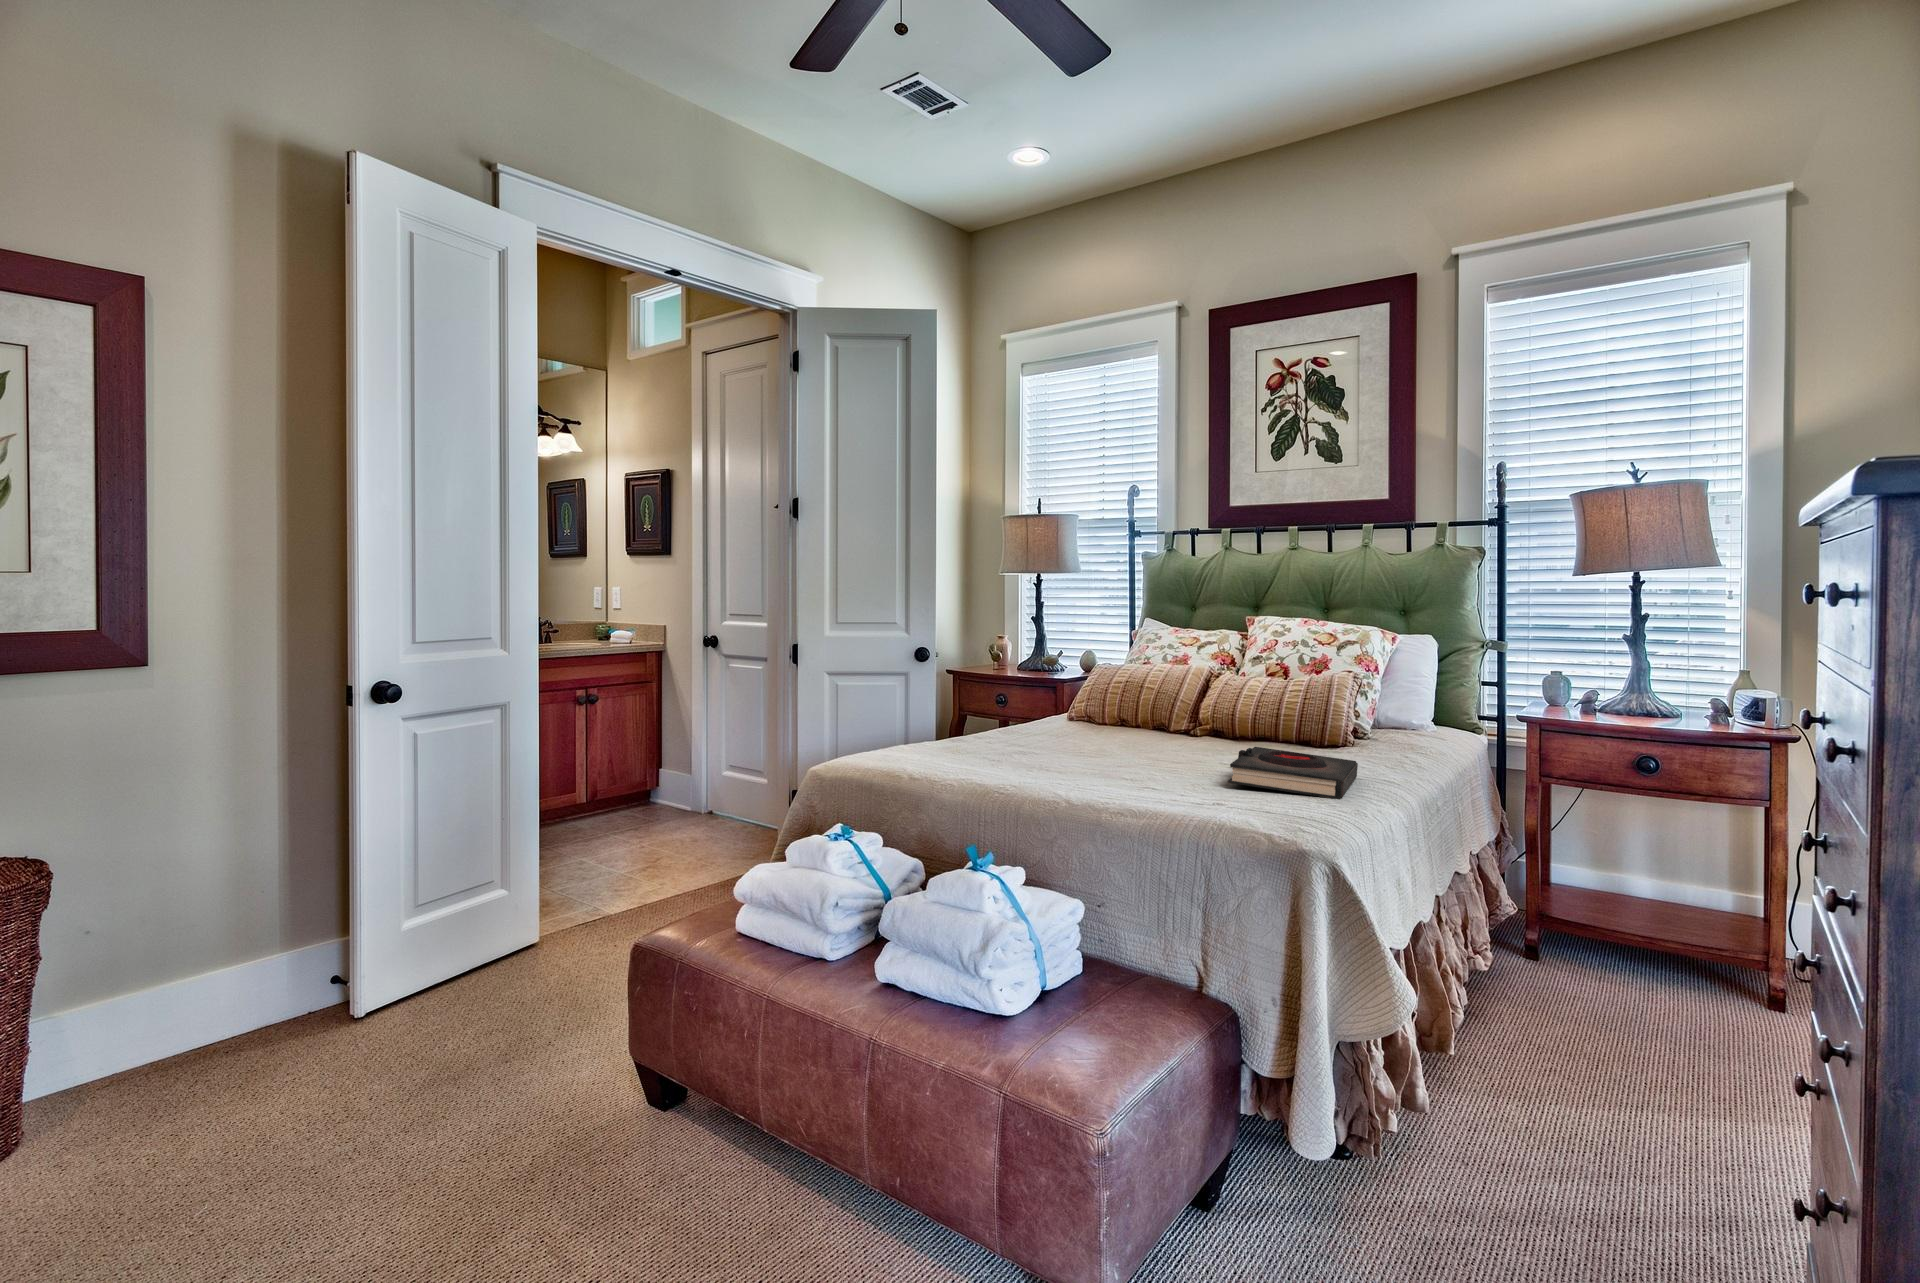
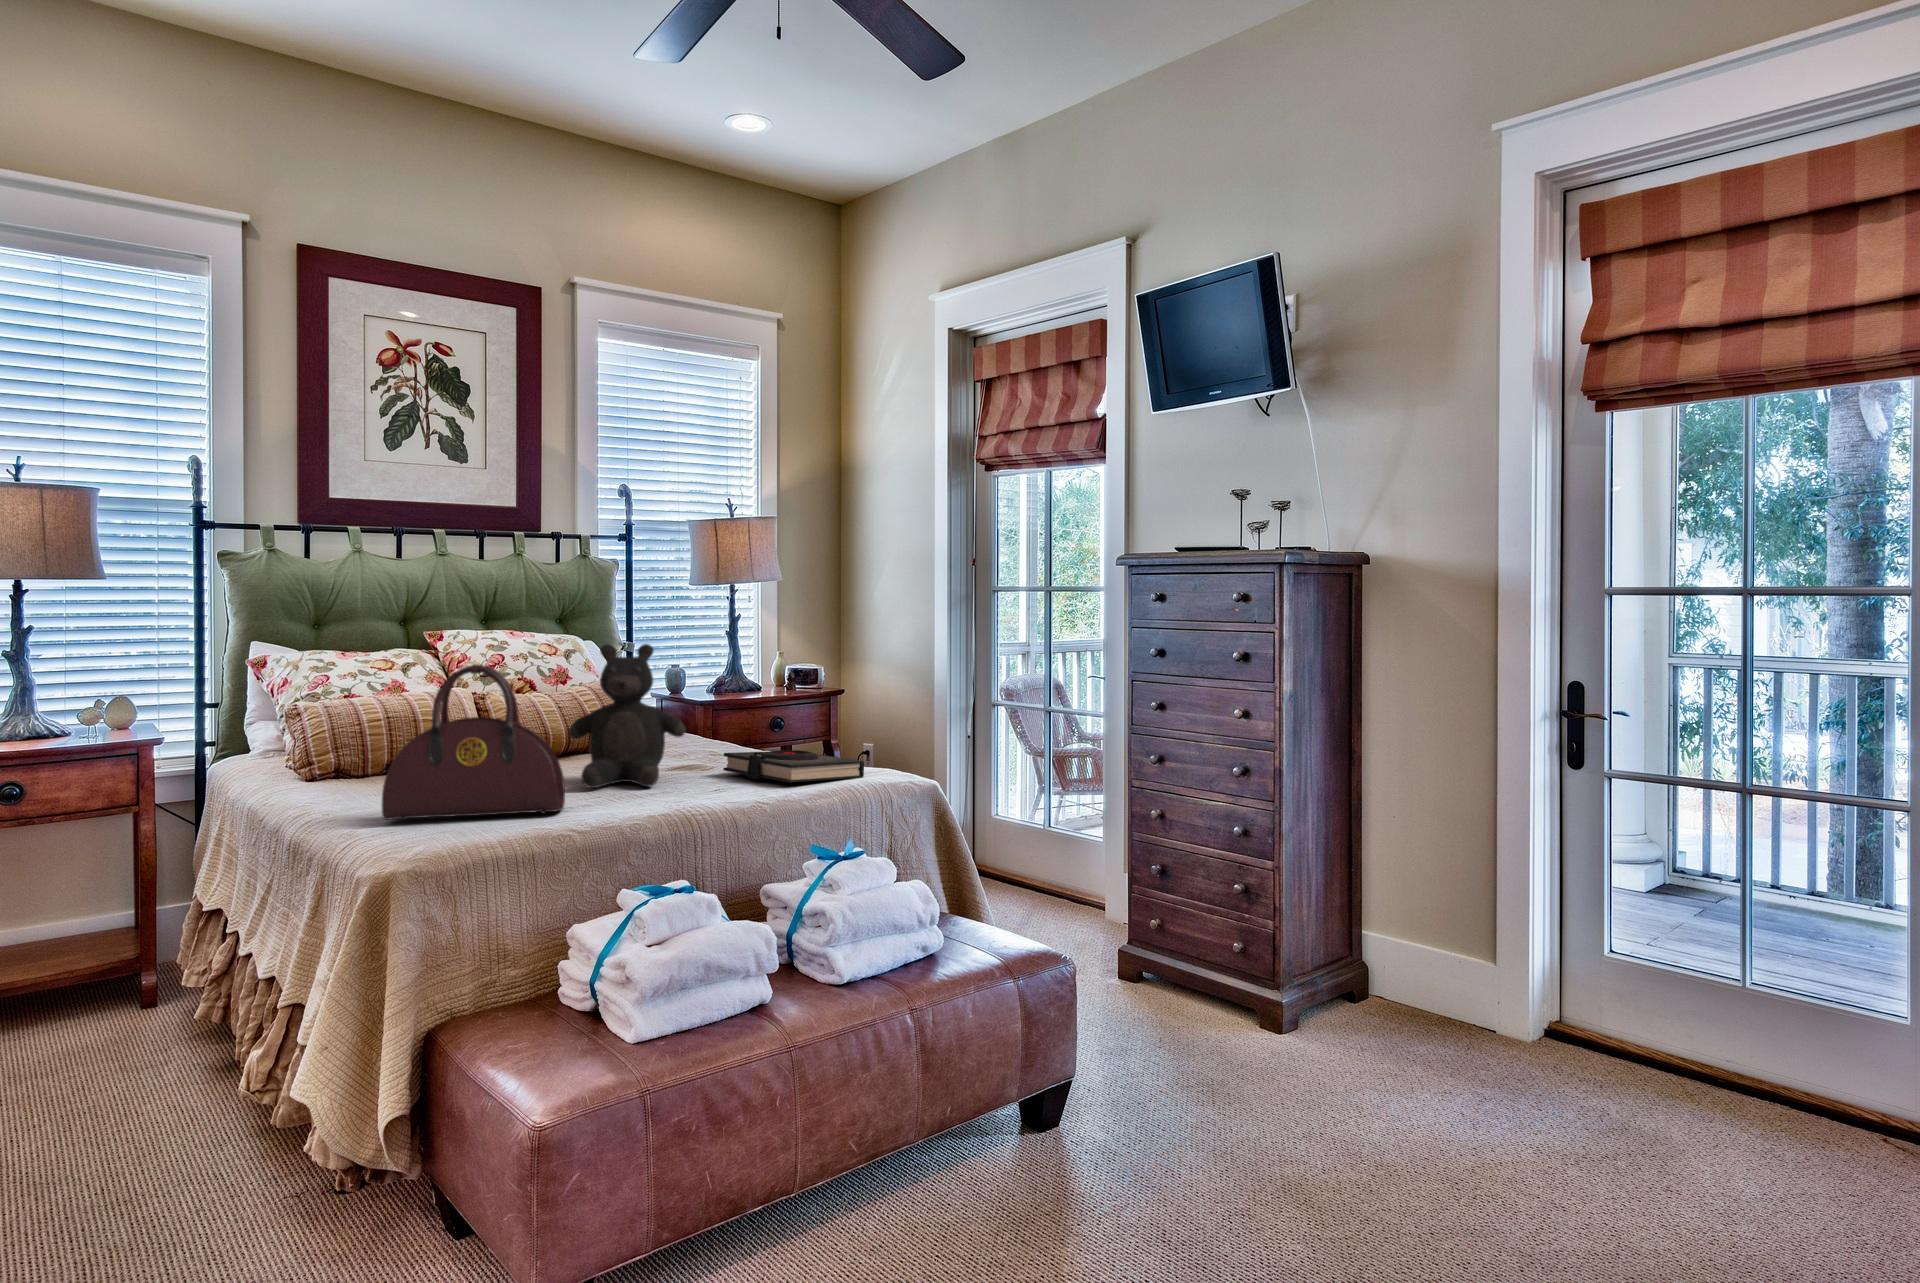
teddy bear: none [1113,625,1224,764] -> present [569,644,686,788]
handbag: none [934,631,1047,762] -> present [382,664,565,820]

